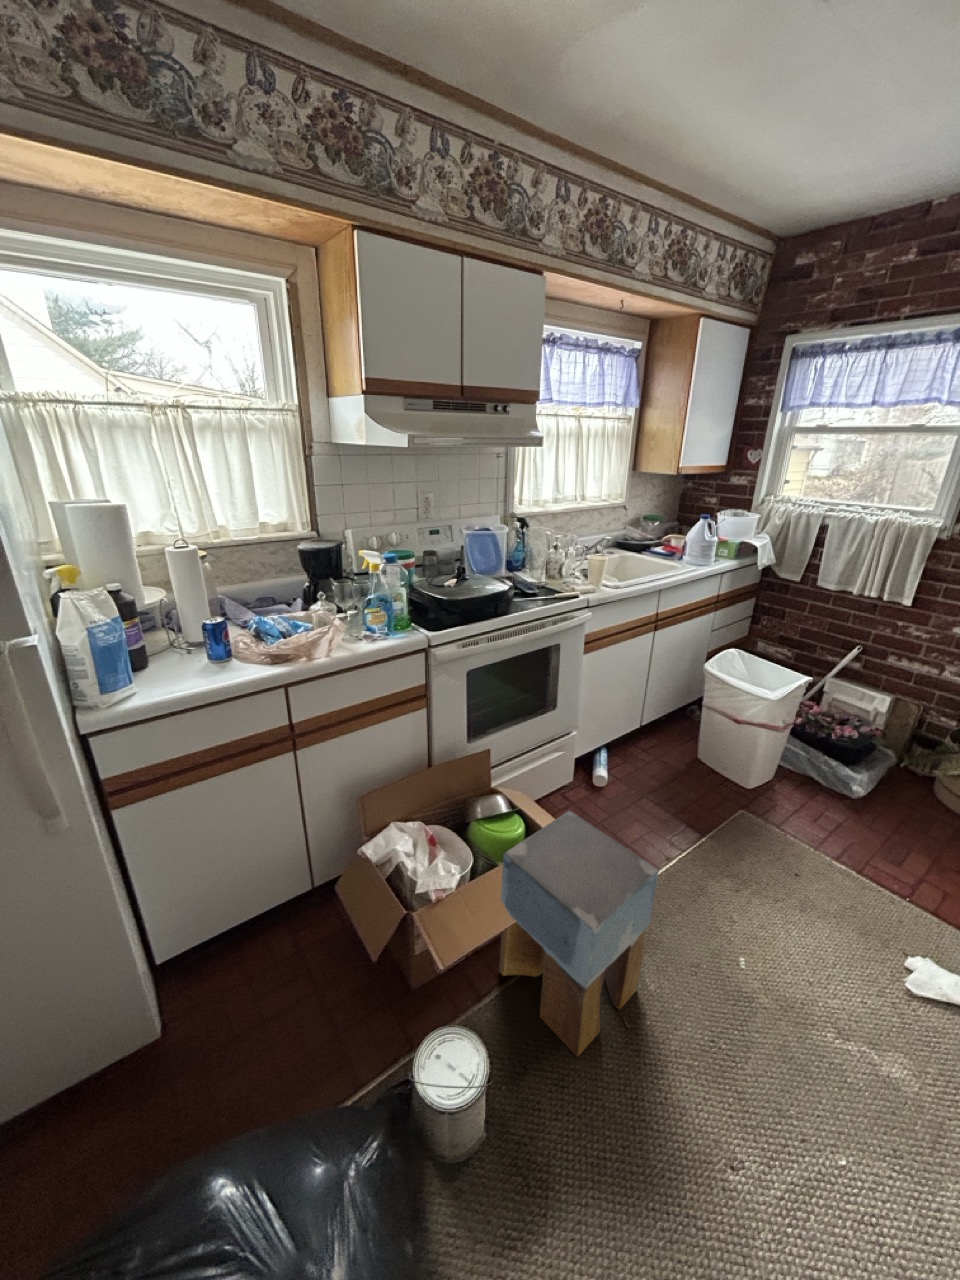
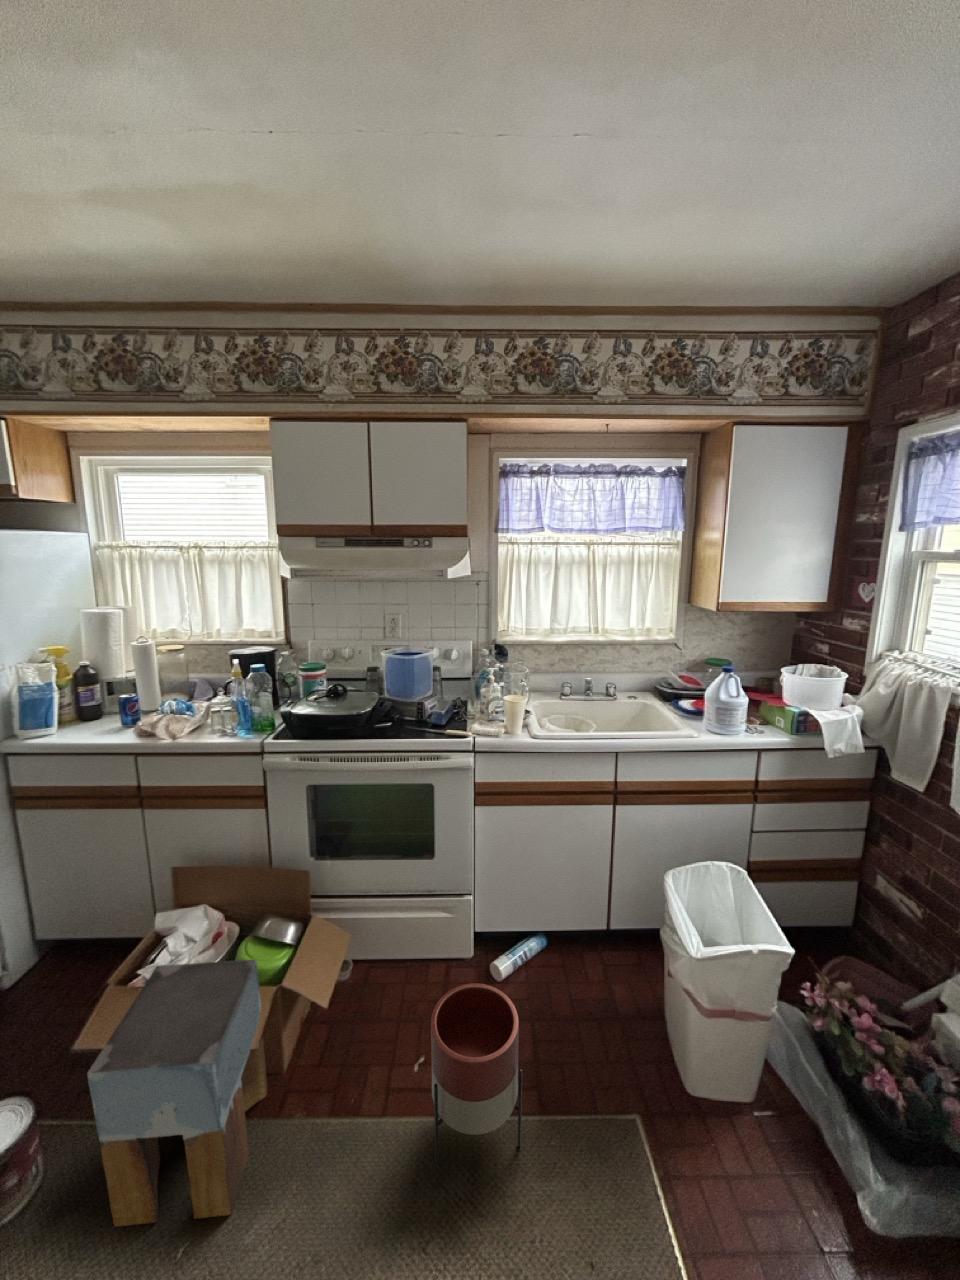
planter: none [663,761,749,885] -> present [431,983,522,1163]

